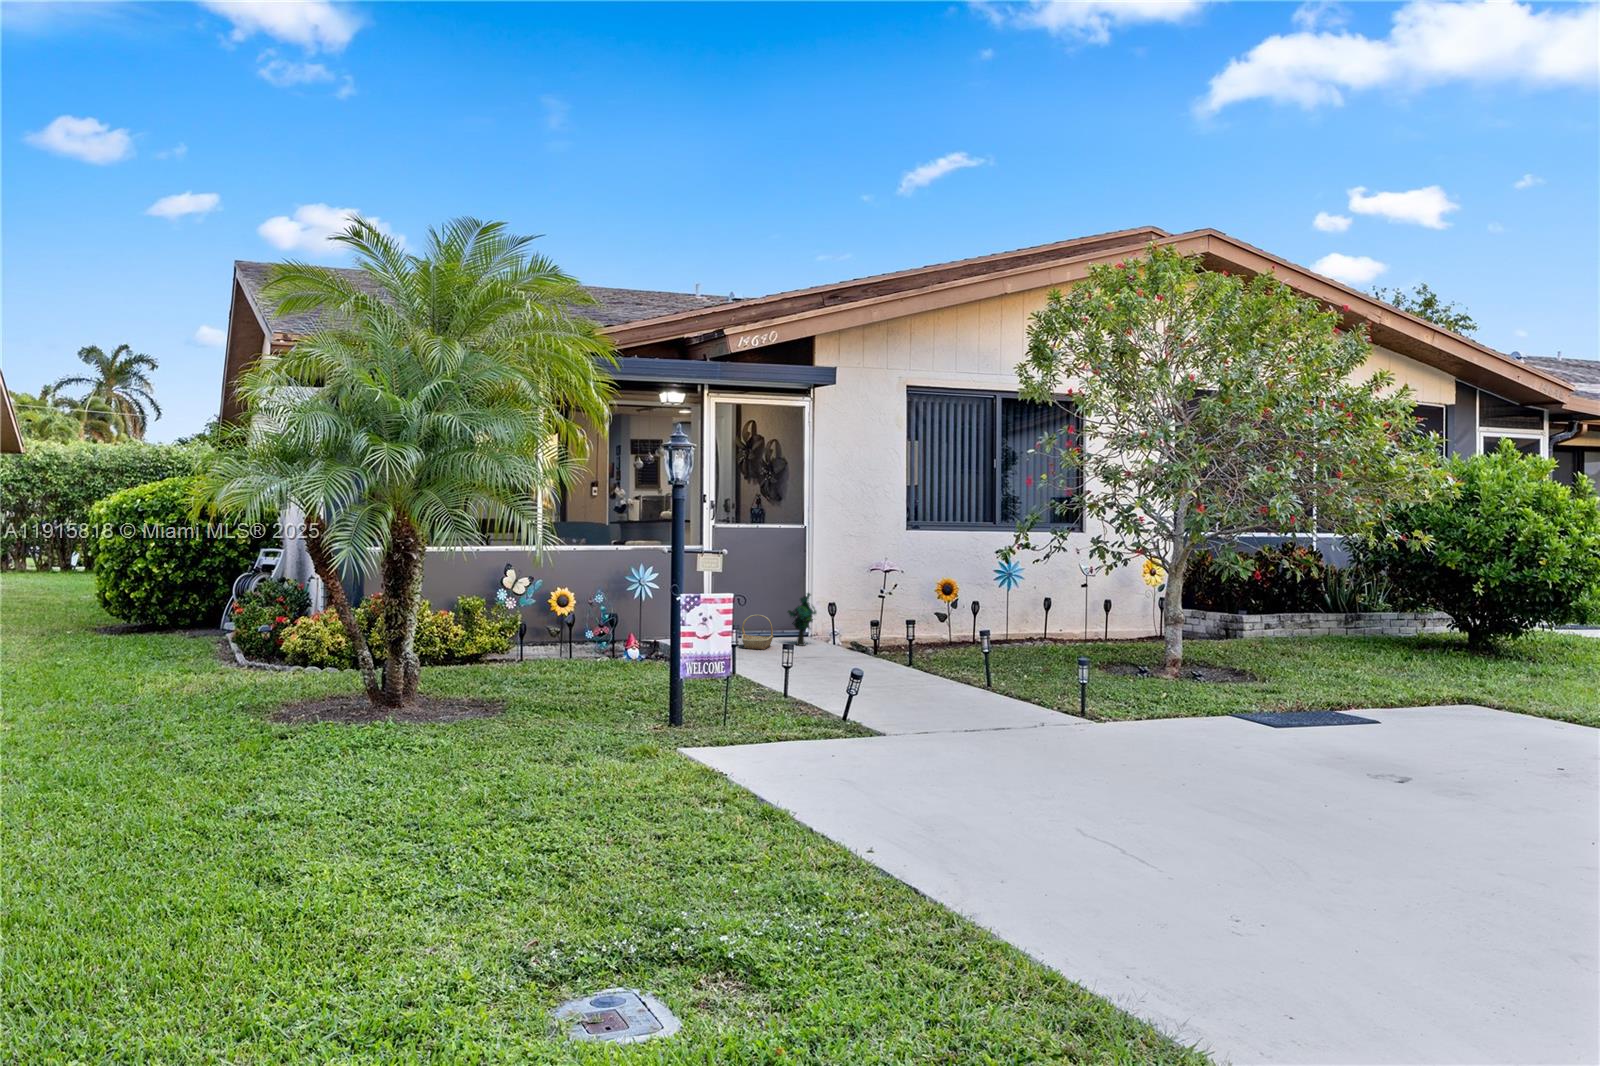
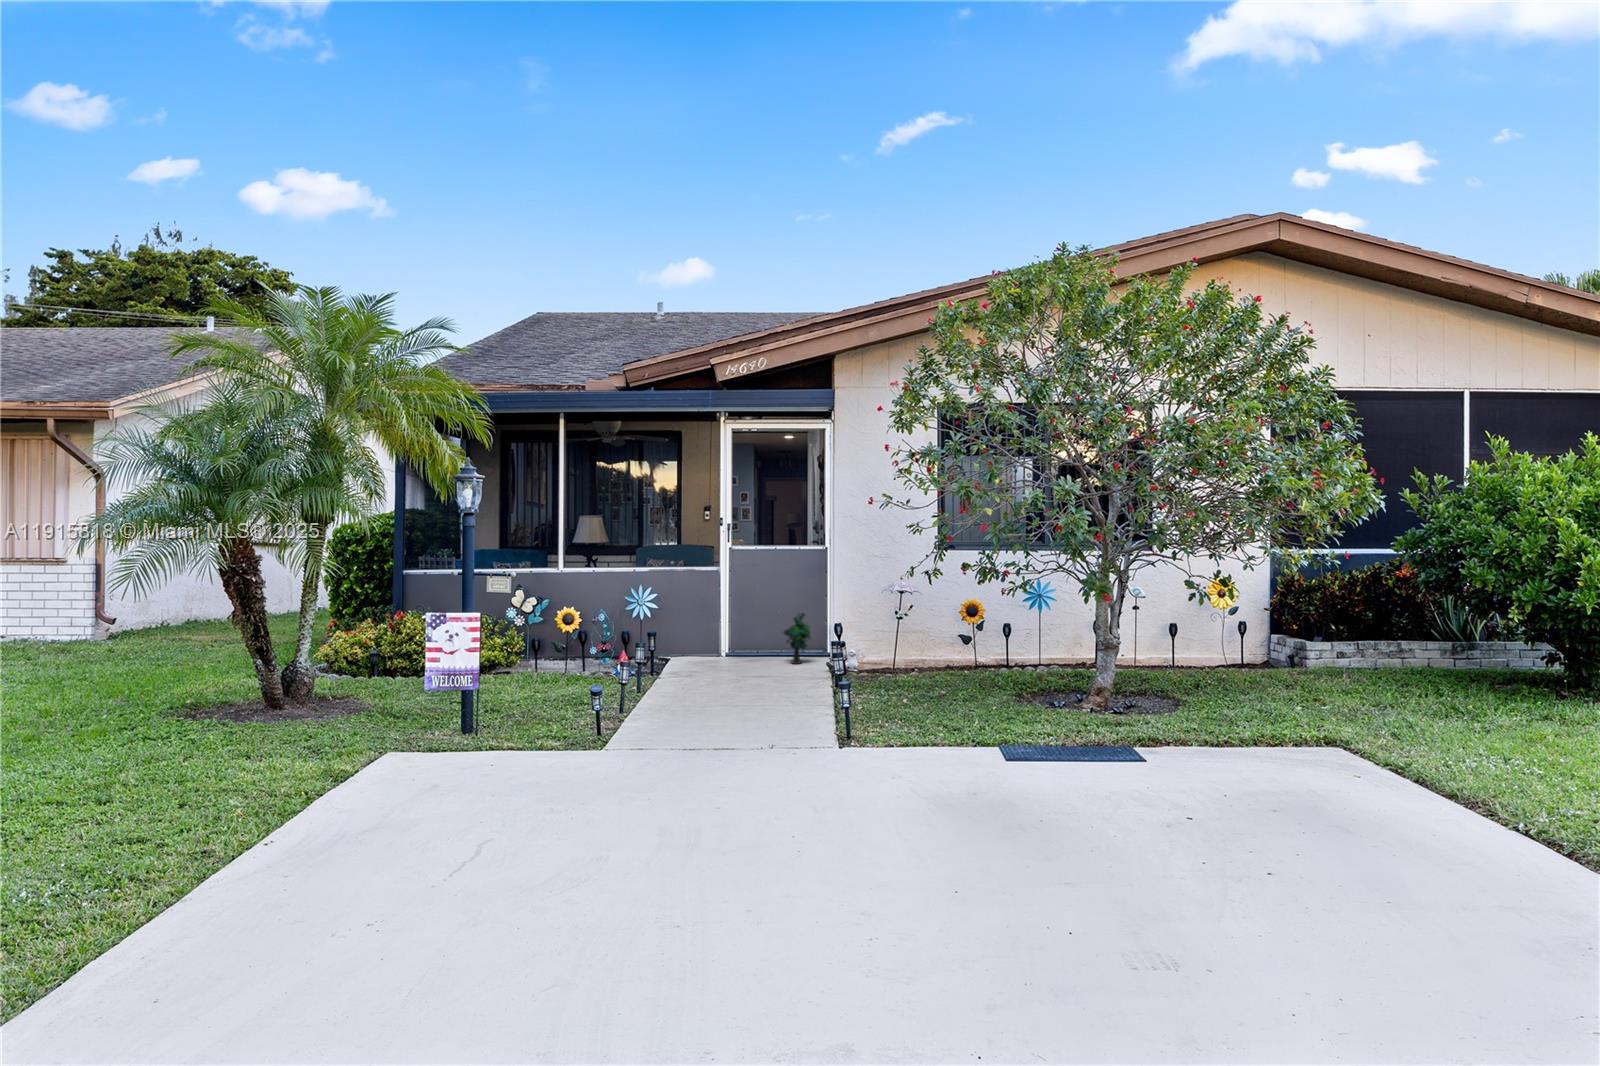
basket: present [742,615,774,650] -> none [727,633,765,667]

